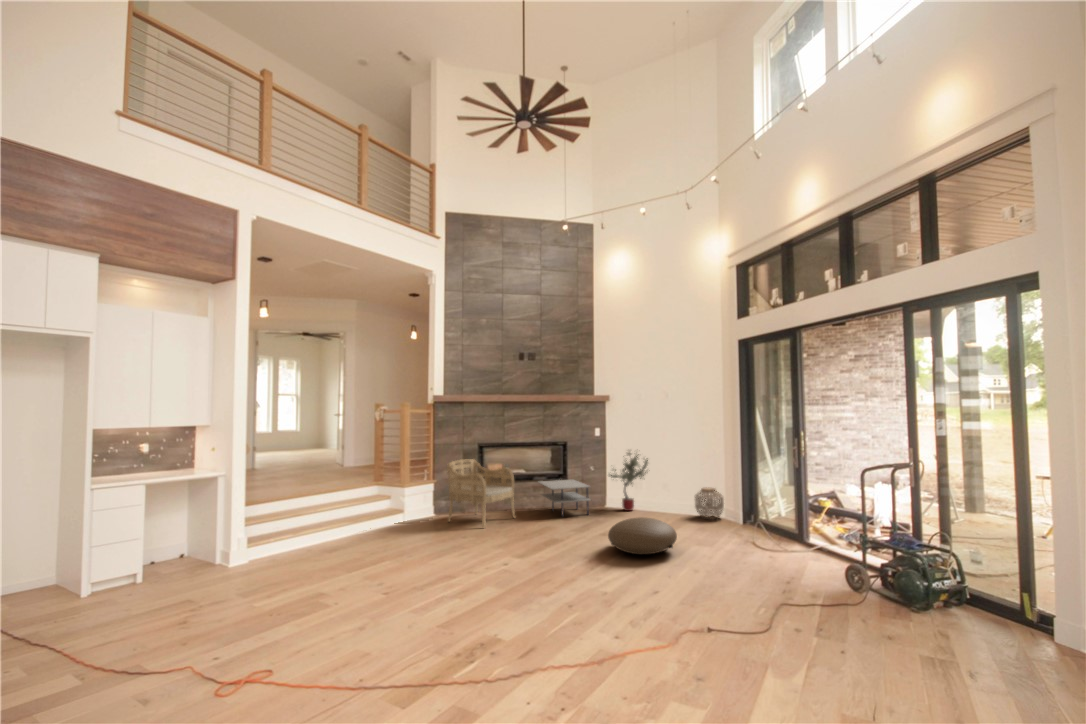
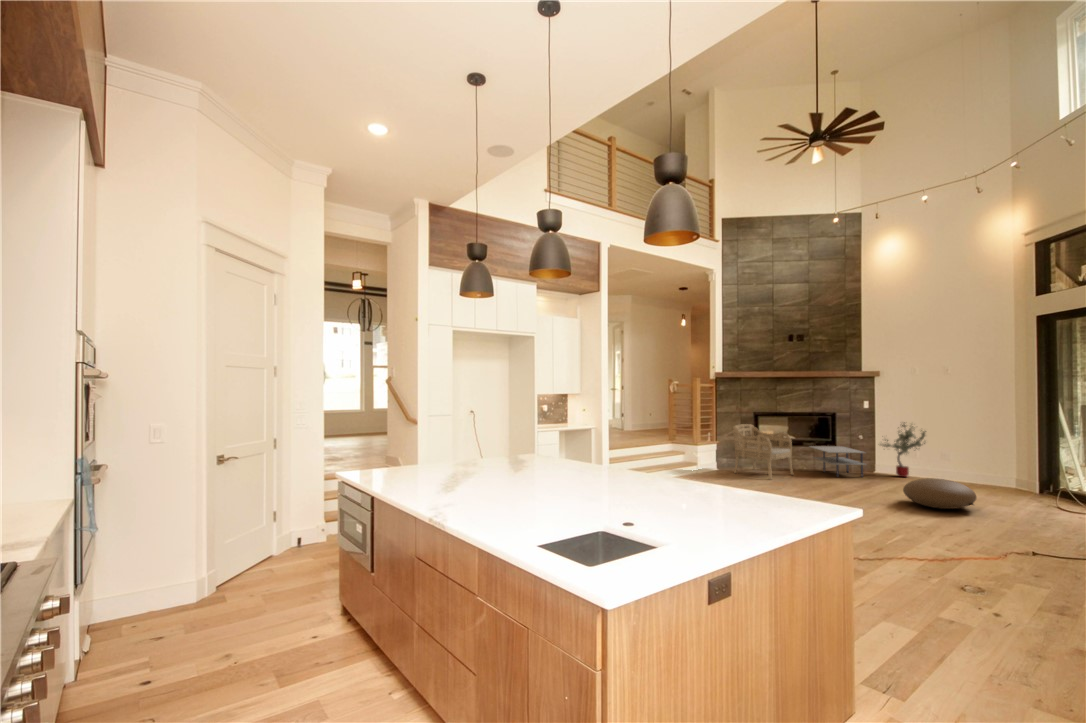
woven basket: present [695,487,724,519] -> none [981,460,1016,490]

